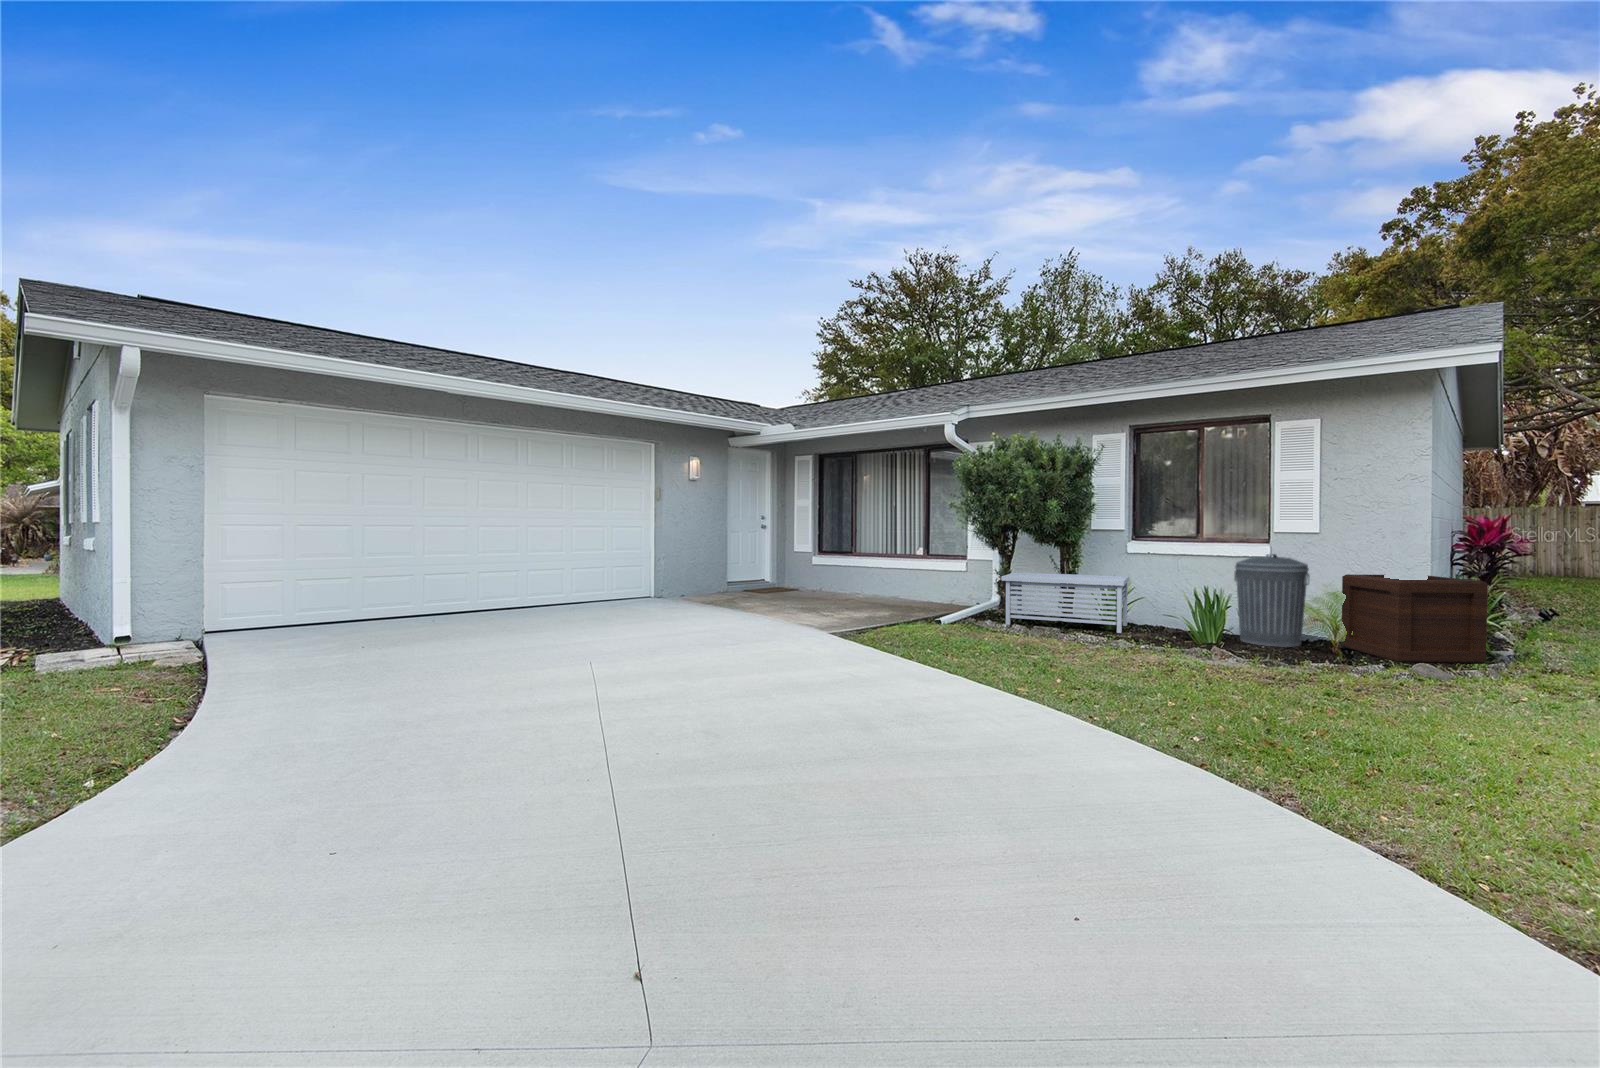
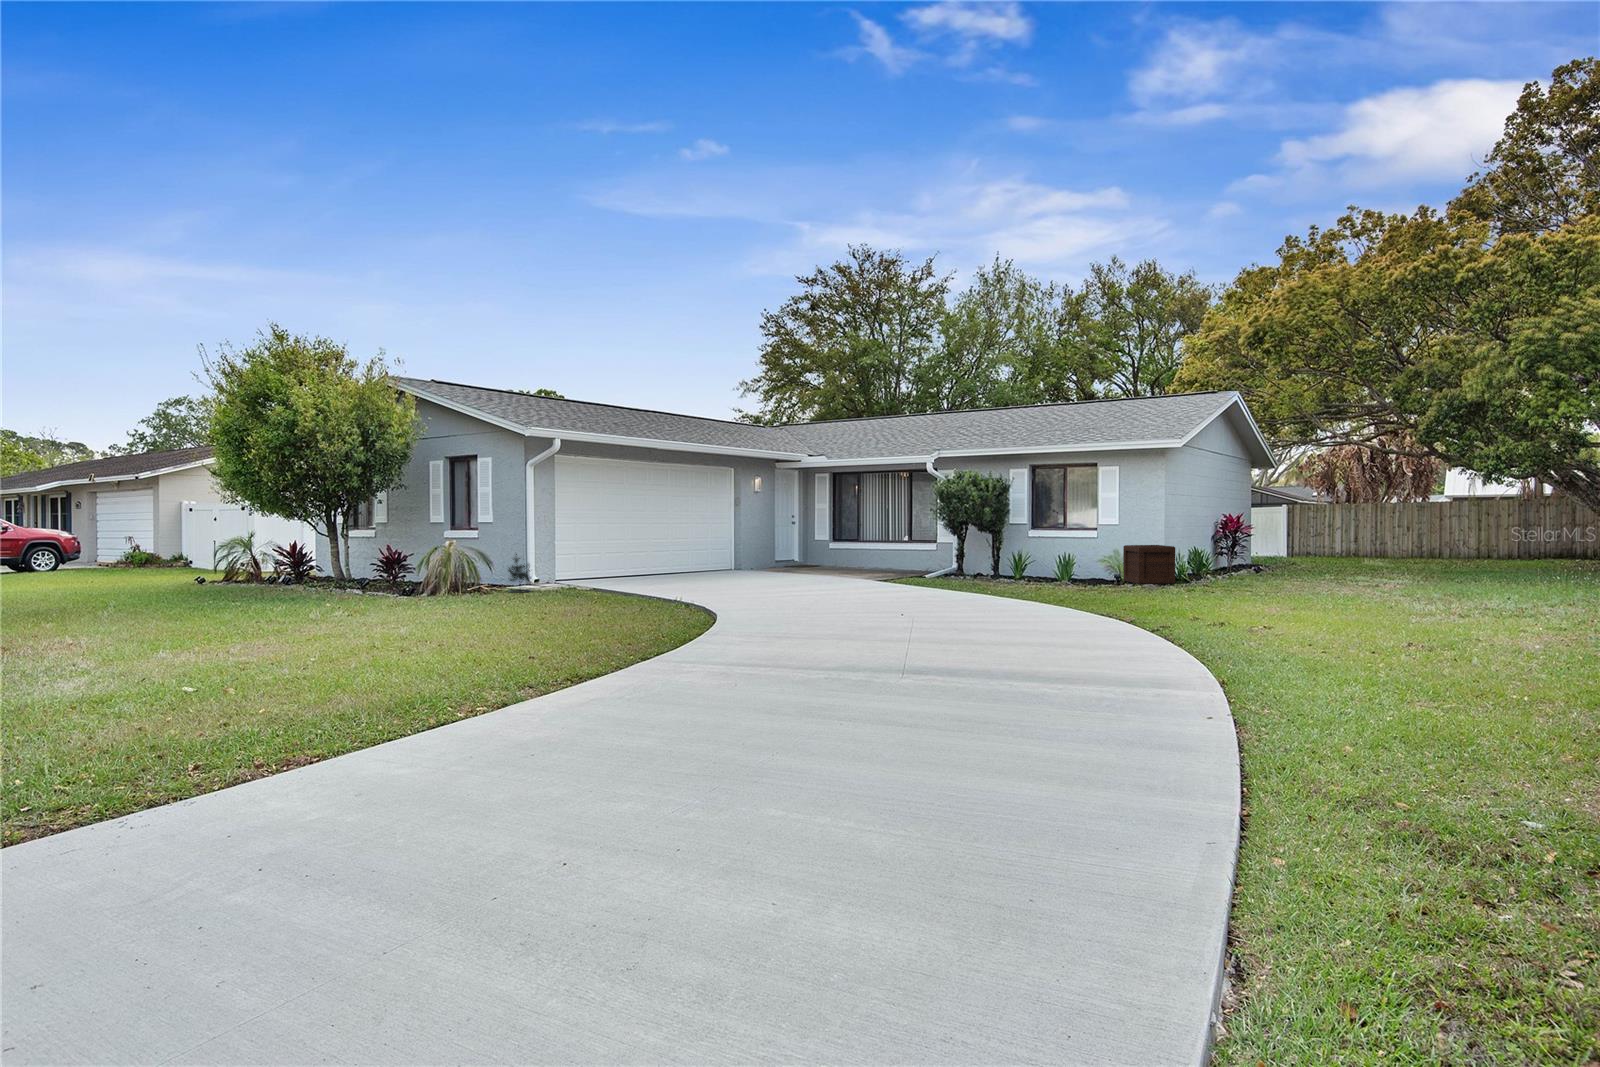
trash can: present [1234,554,1309,646] -> none [1077,536,1109,581]
potted tree: none [90,572,165,651] -> present [508,554,531,593]
storage bench: present [1001,572,1129,633] -> none [960,549,1028,579]

